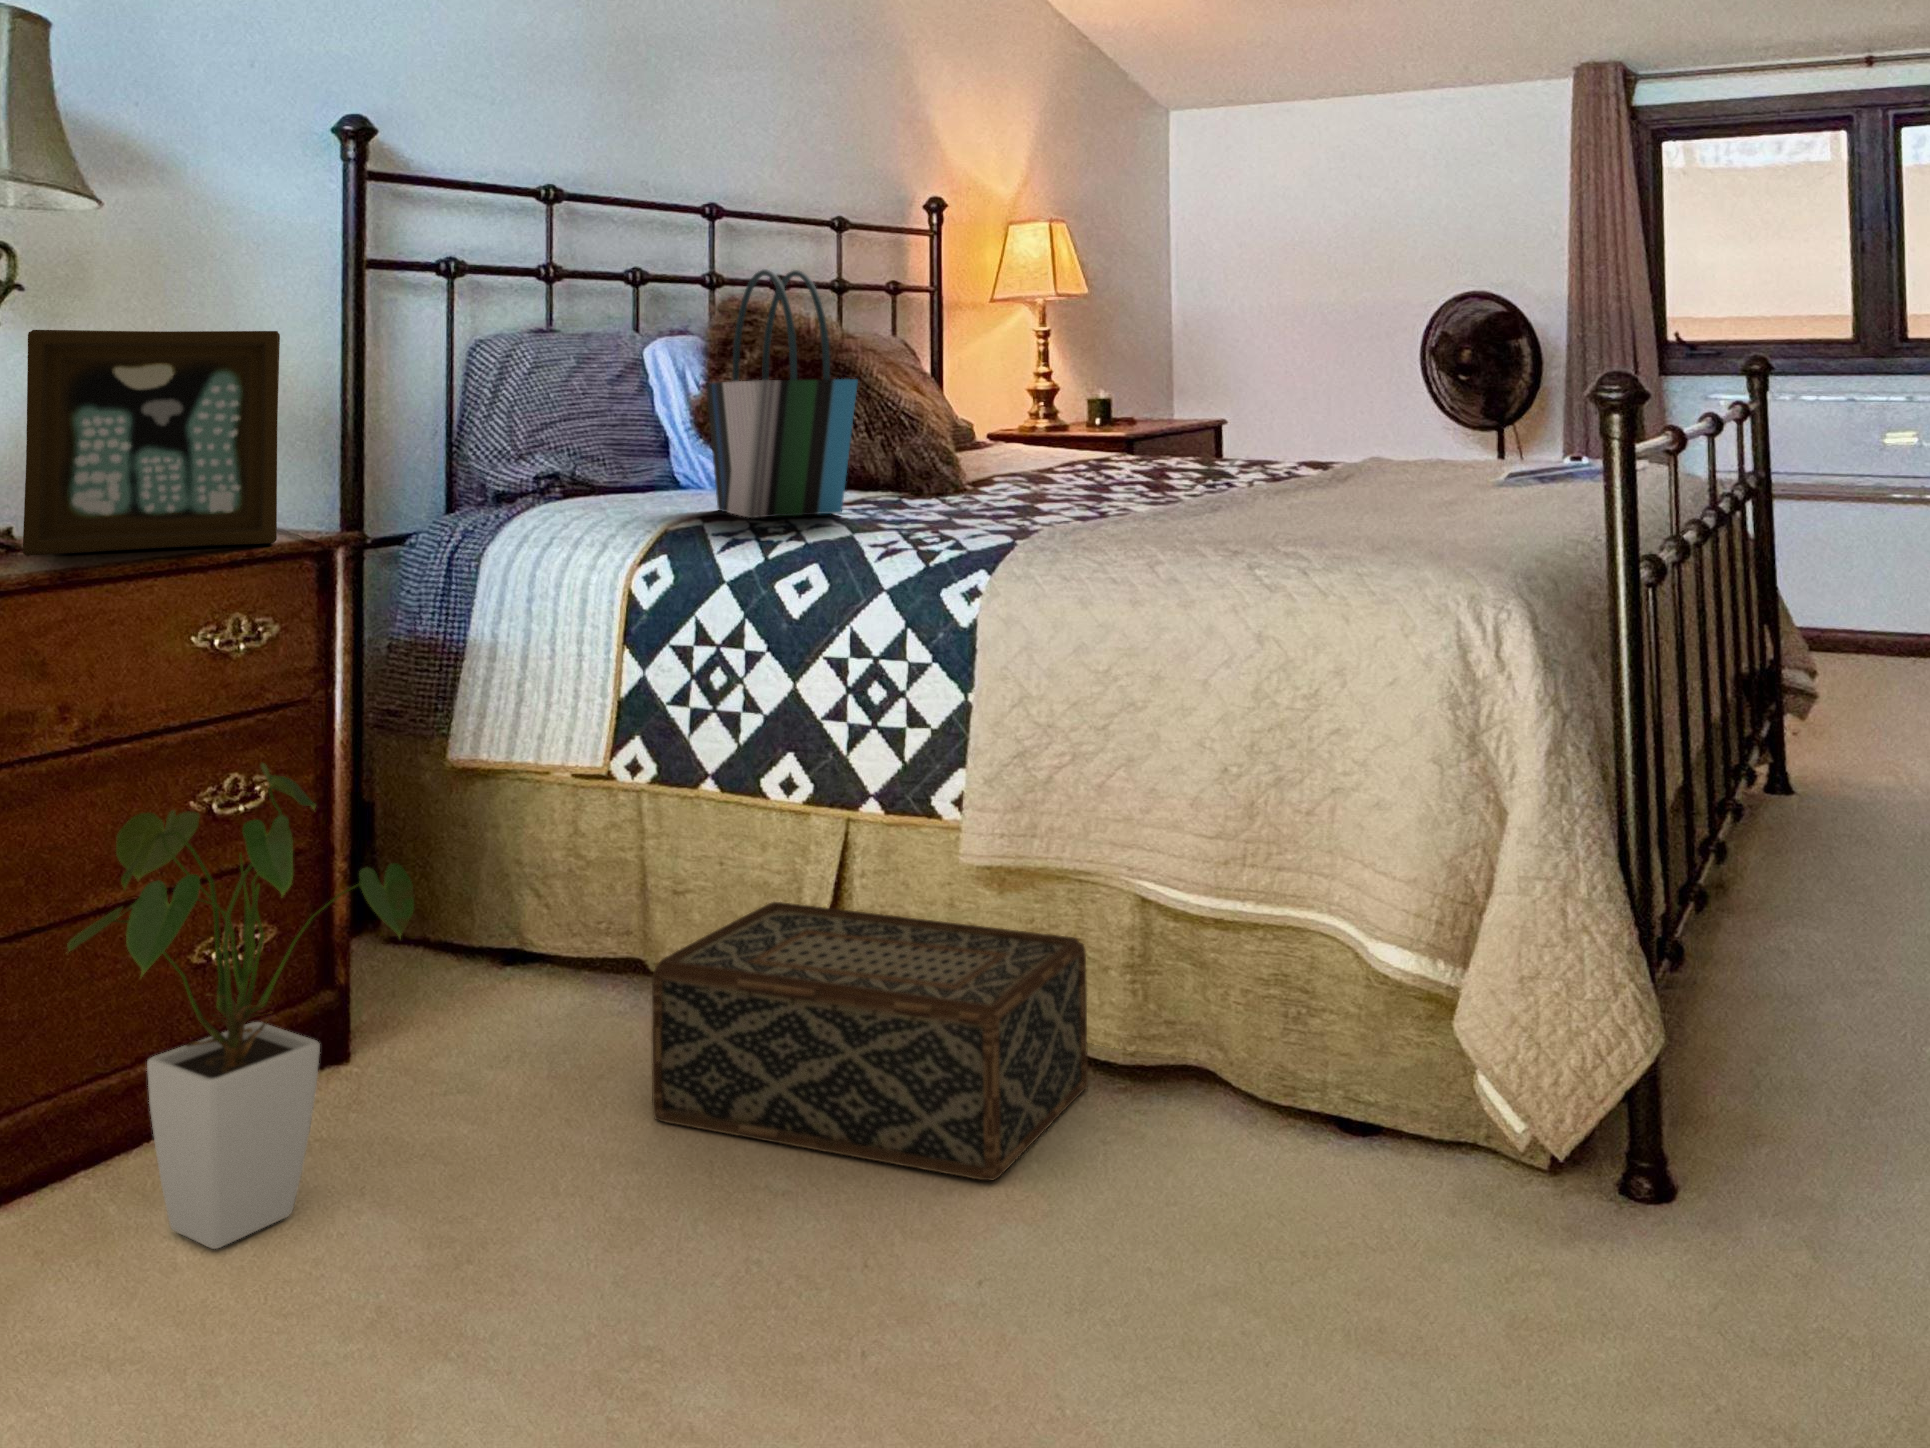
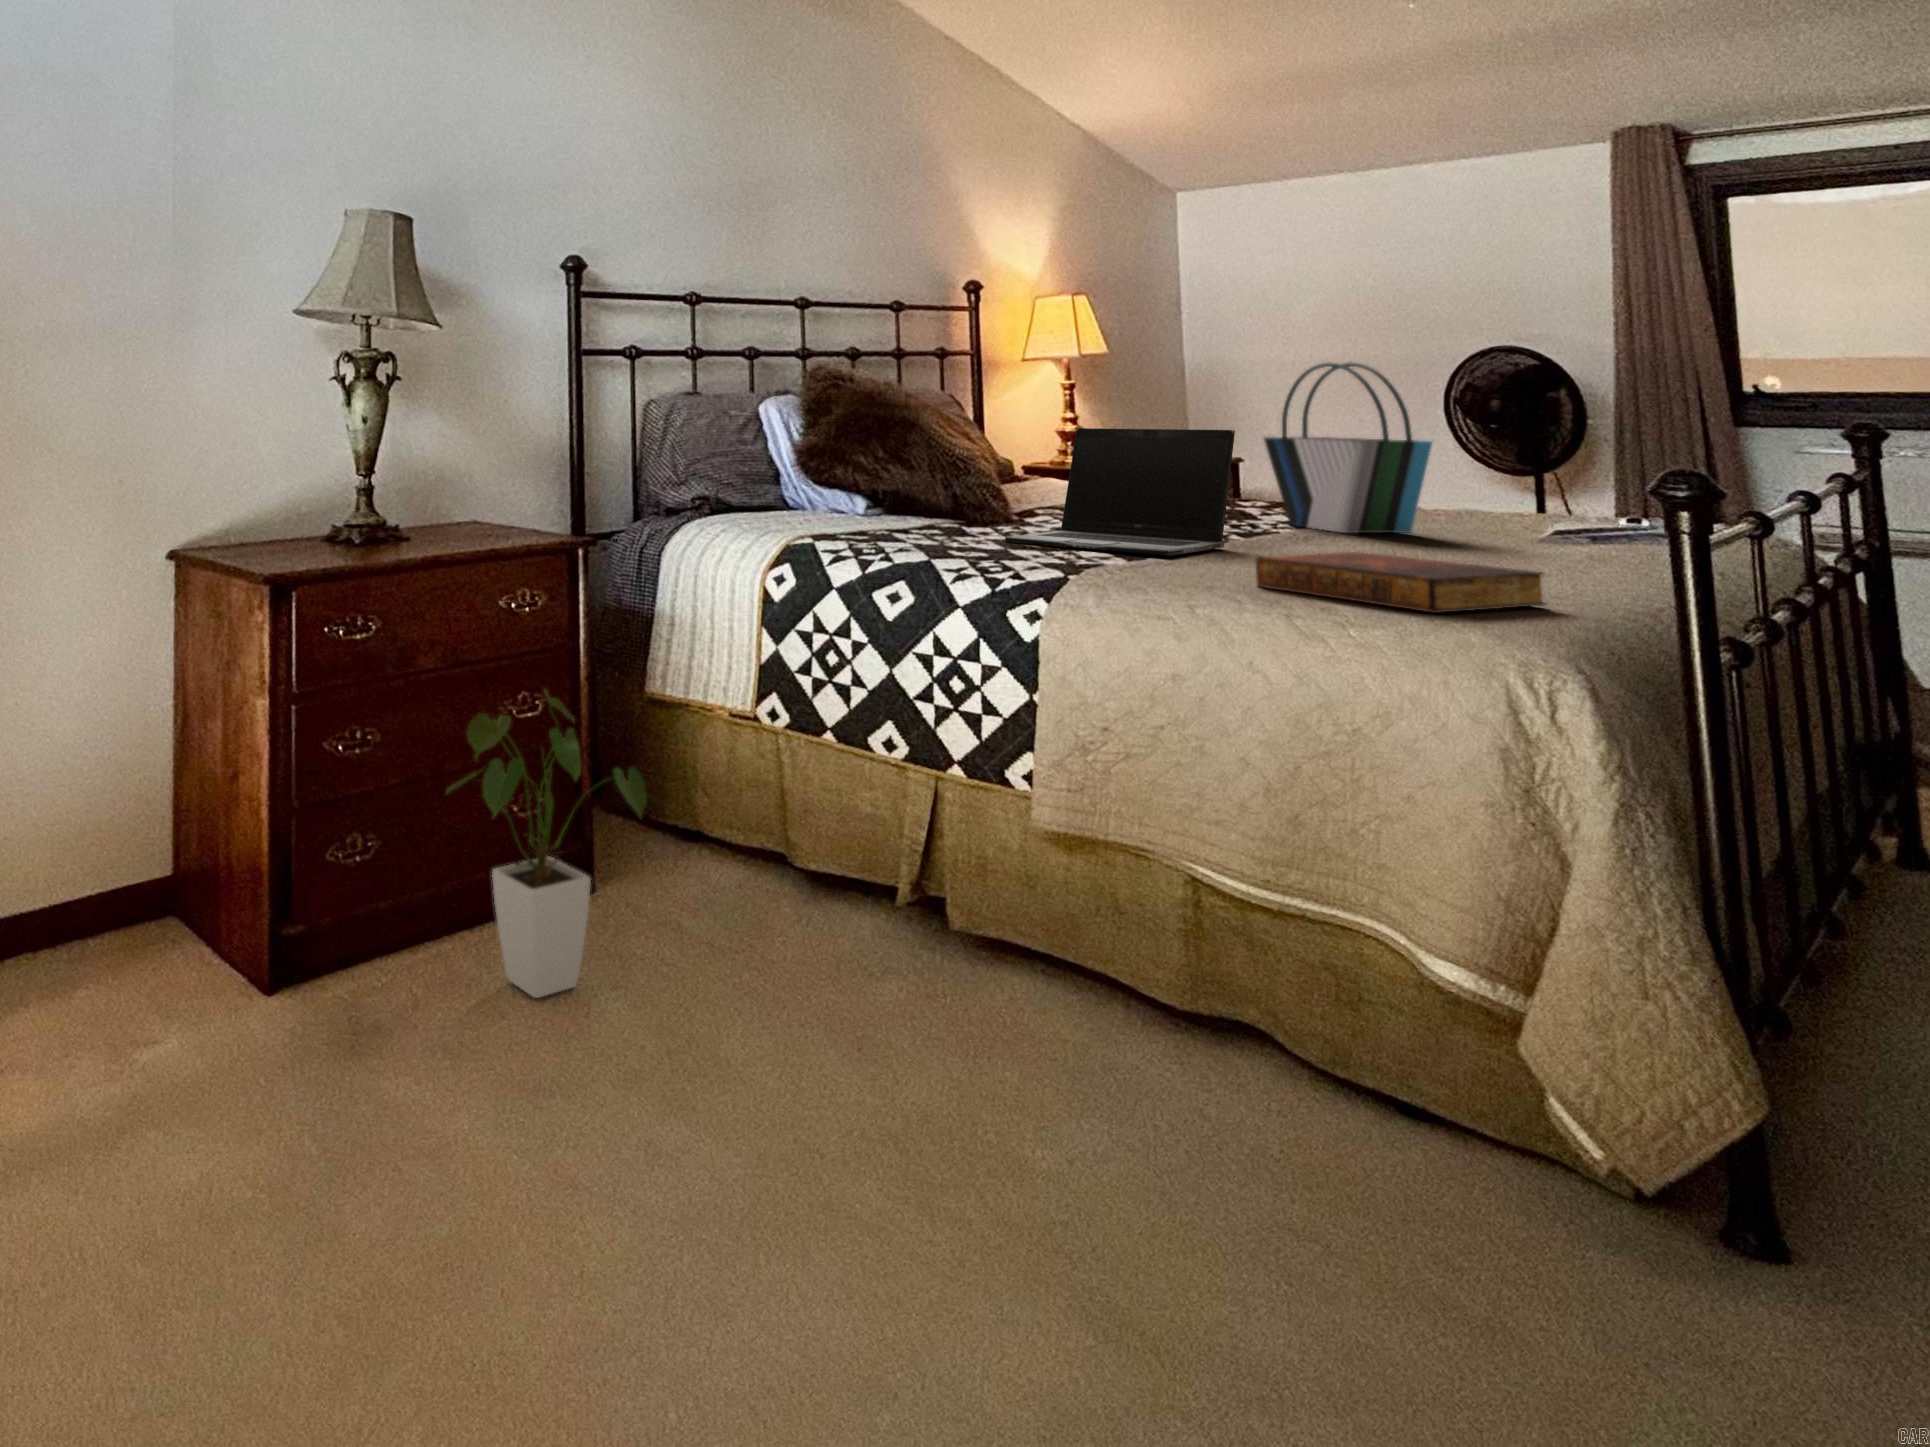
tote bag: present [706,269,858,518] -> present [1264,362,1432,533]
picture frame: present [23,330,280,556] -> none [407,407,544,545]
laptop: none [949,364,1210,514] -> present [1005,428,1235,556]
book: none [1220,494,1498,551] -> present [1255,552,1546,613]
woven basket: present [652,902,1088,1180] -> none [800,829,1150,1076]

